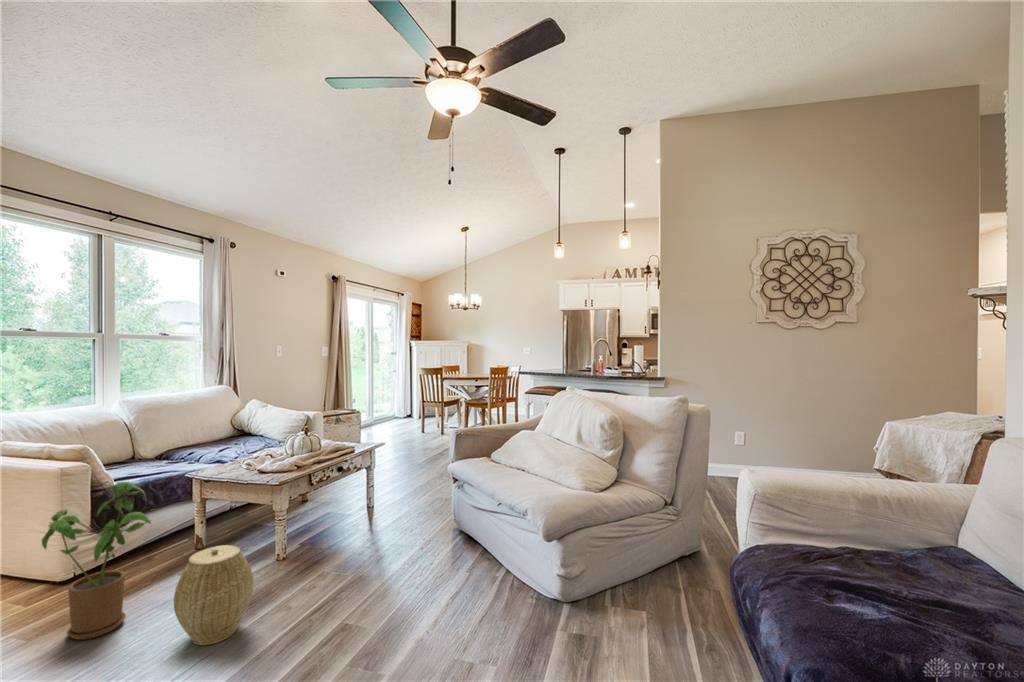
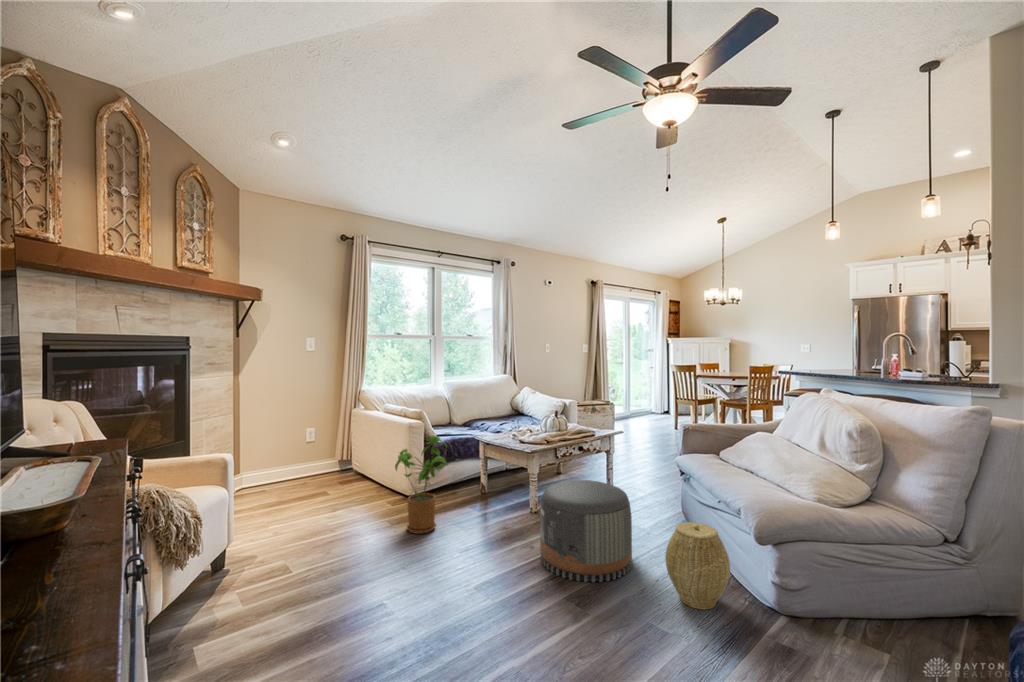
pouf: none [304,507,417,635] -> present [540,480,632,582]
woven basket: present [173,545,254,645] -> present [665,522,730,609]

